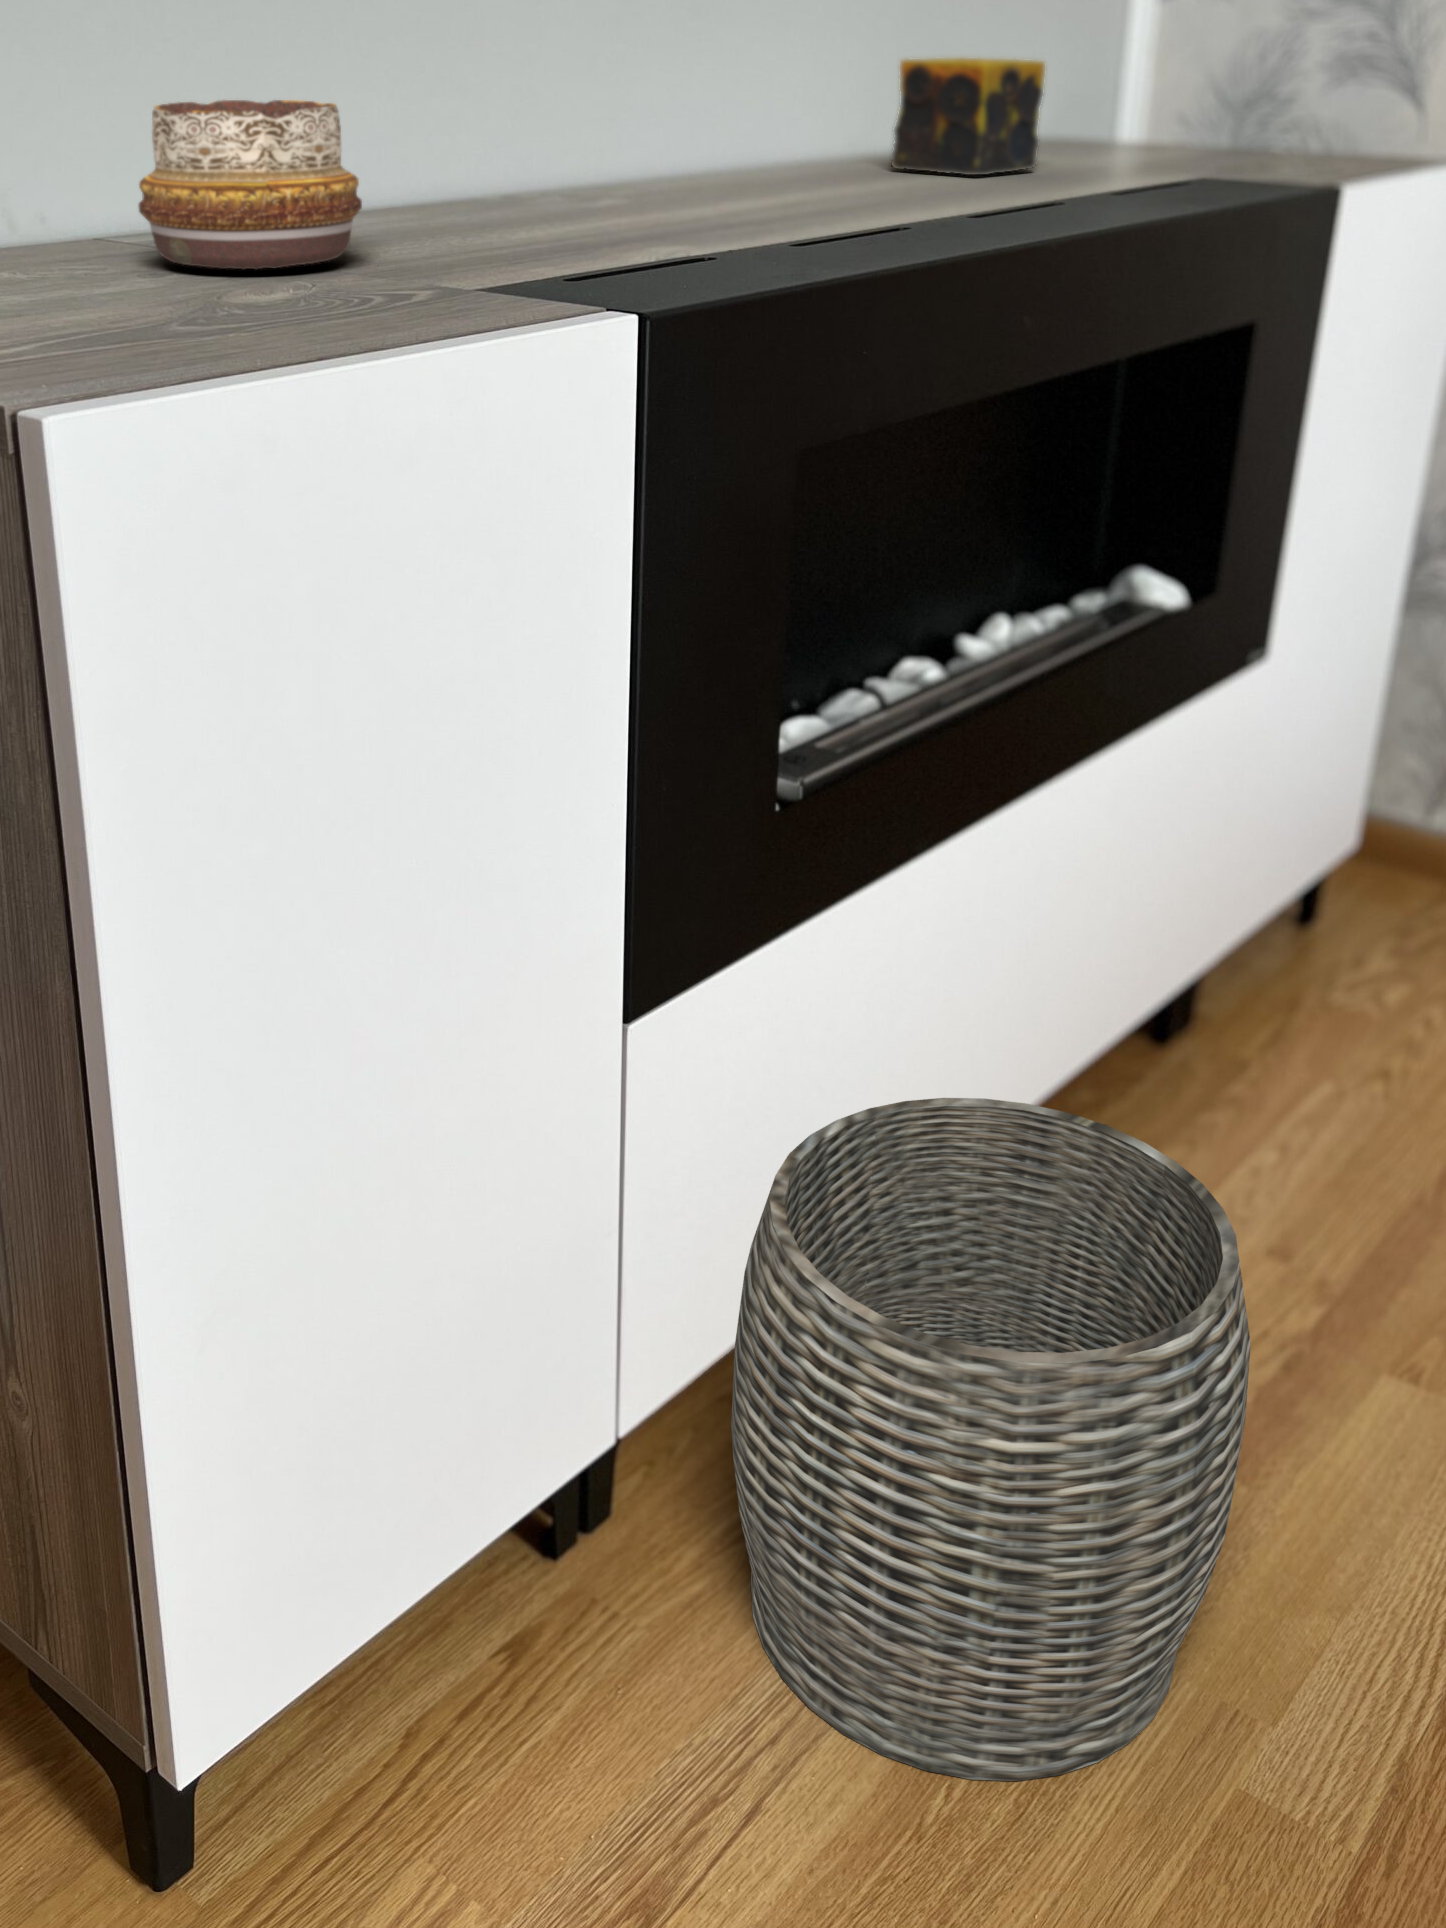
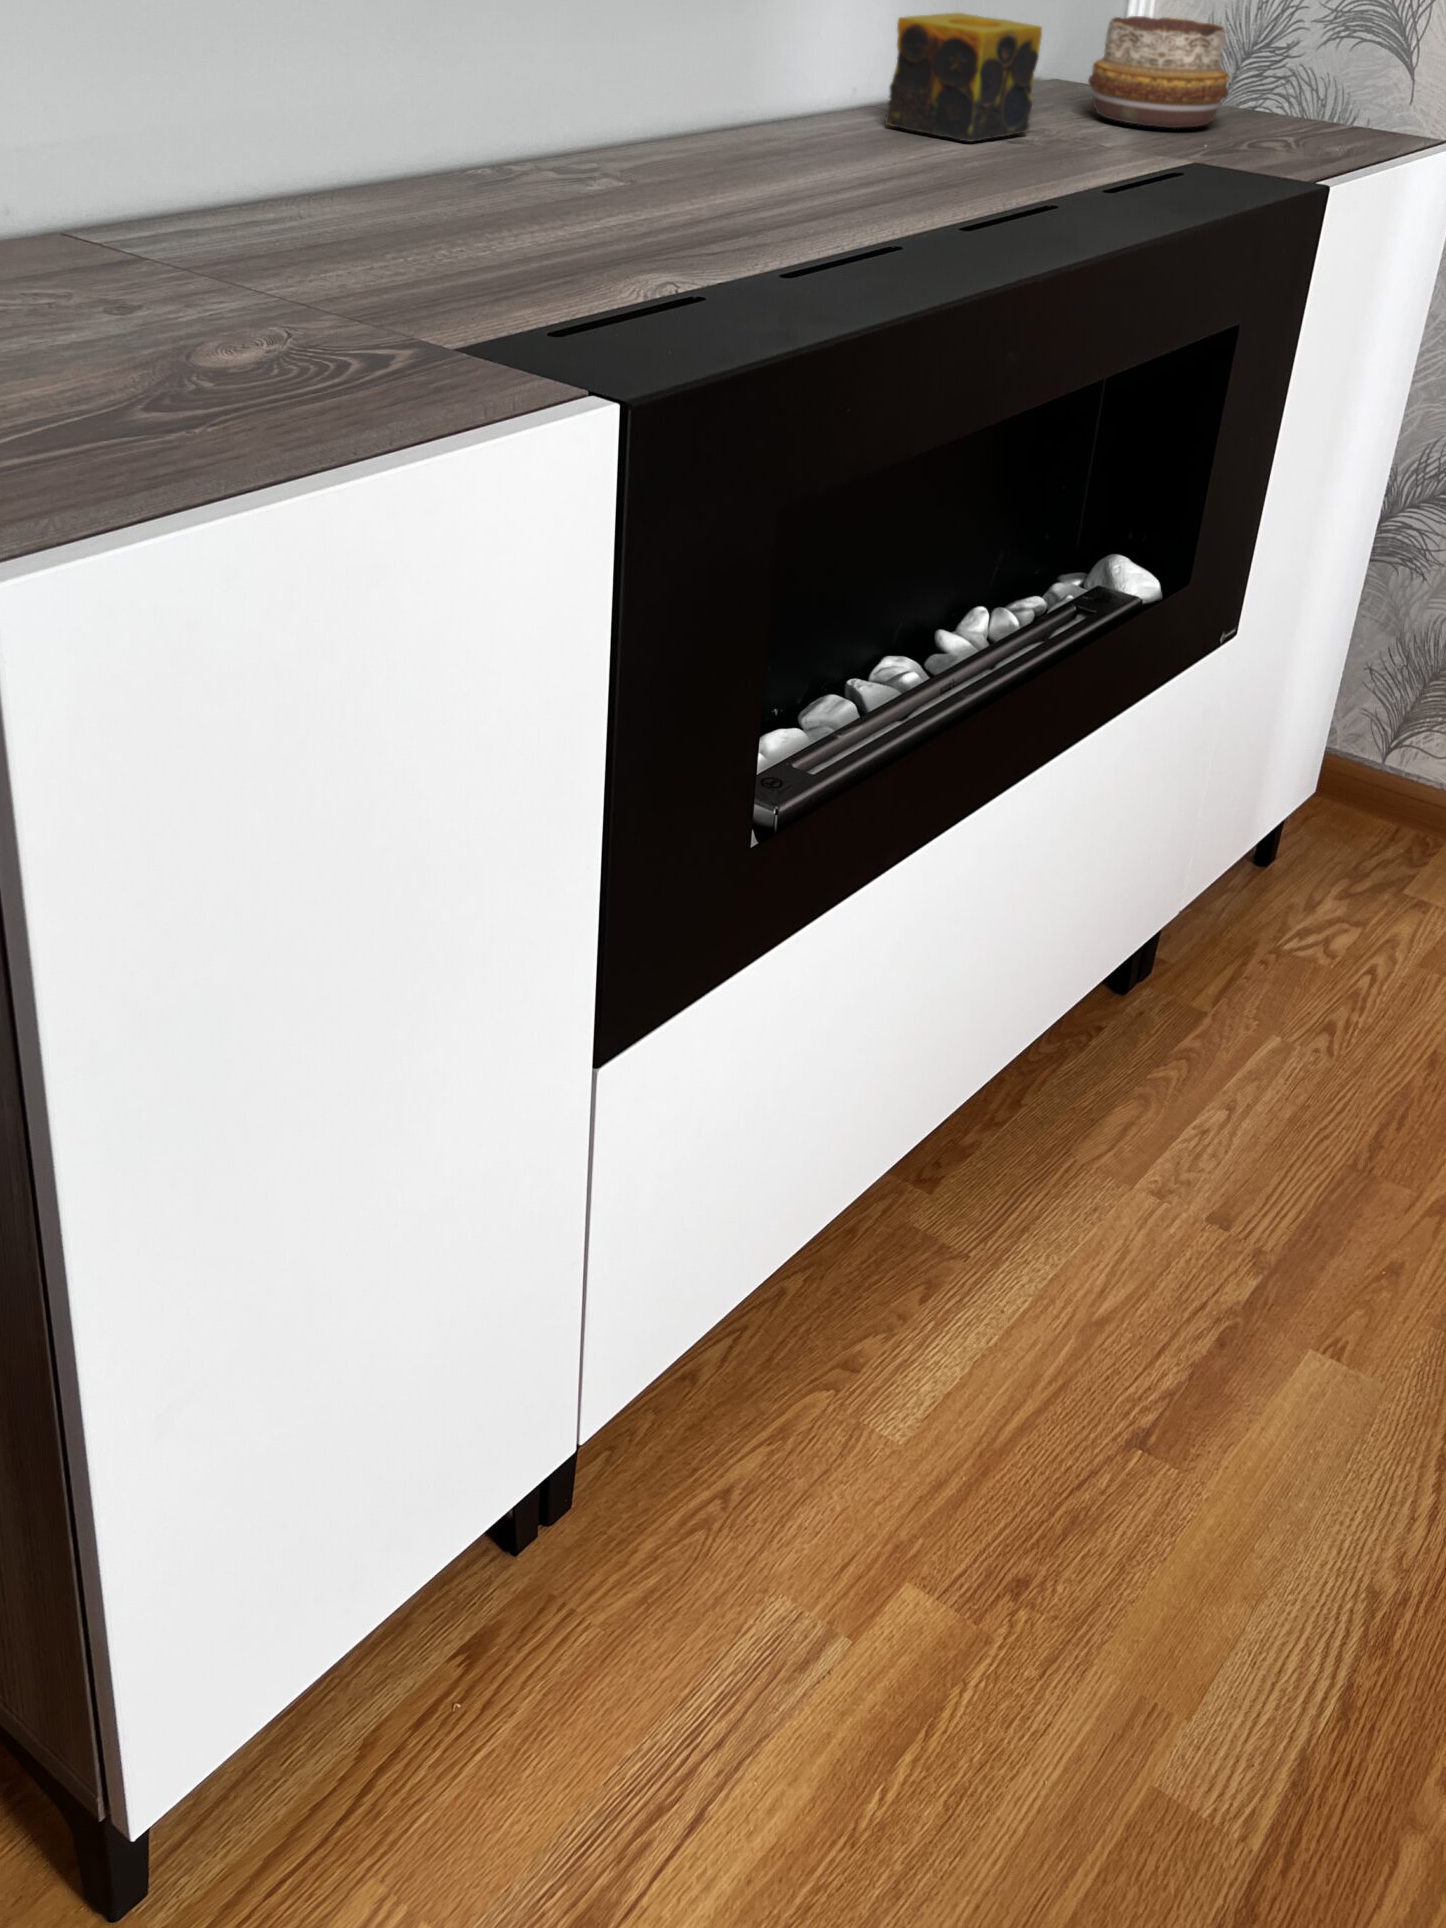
decorative bowl: present [138,100,362,270] -> present [1088,16,1229,128]
woven basket: present [731,1098,1251,1781] -> none [686,1117,1183,1783]

